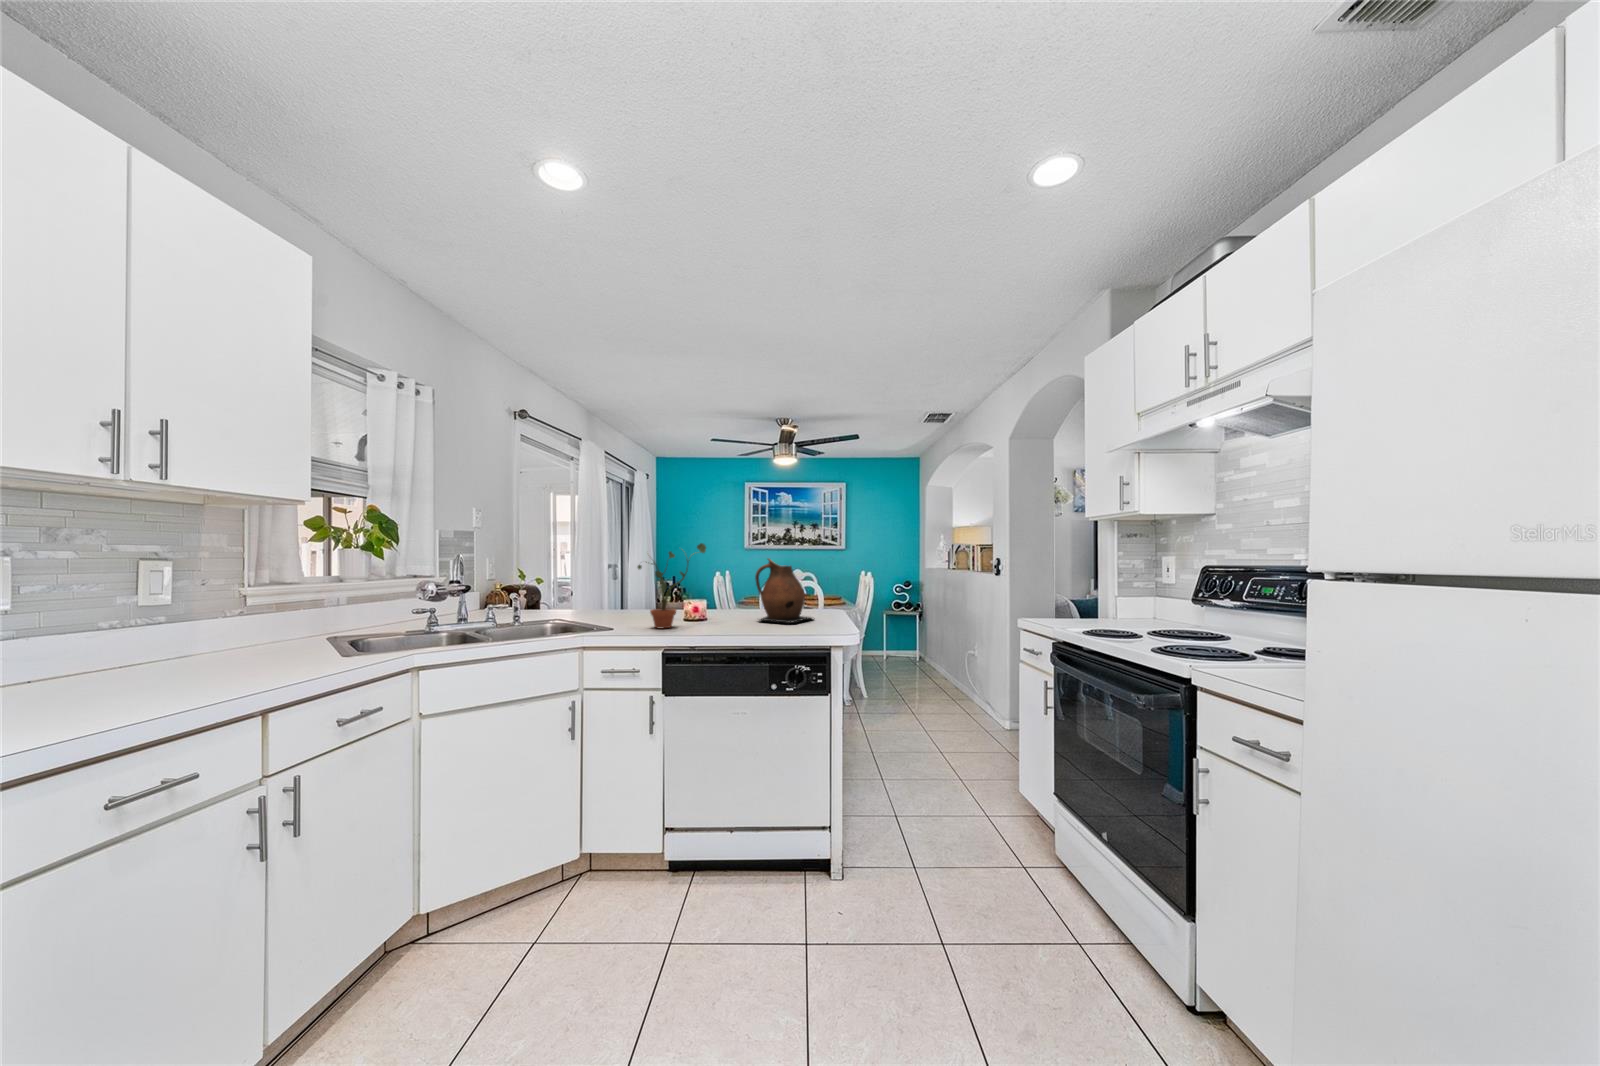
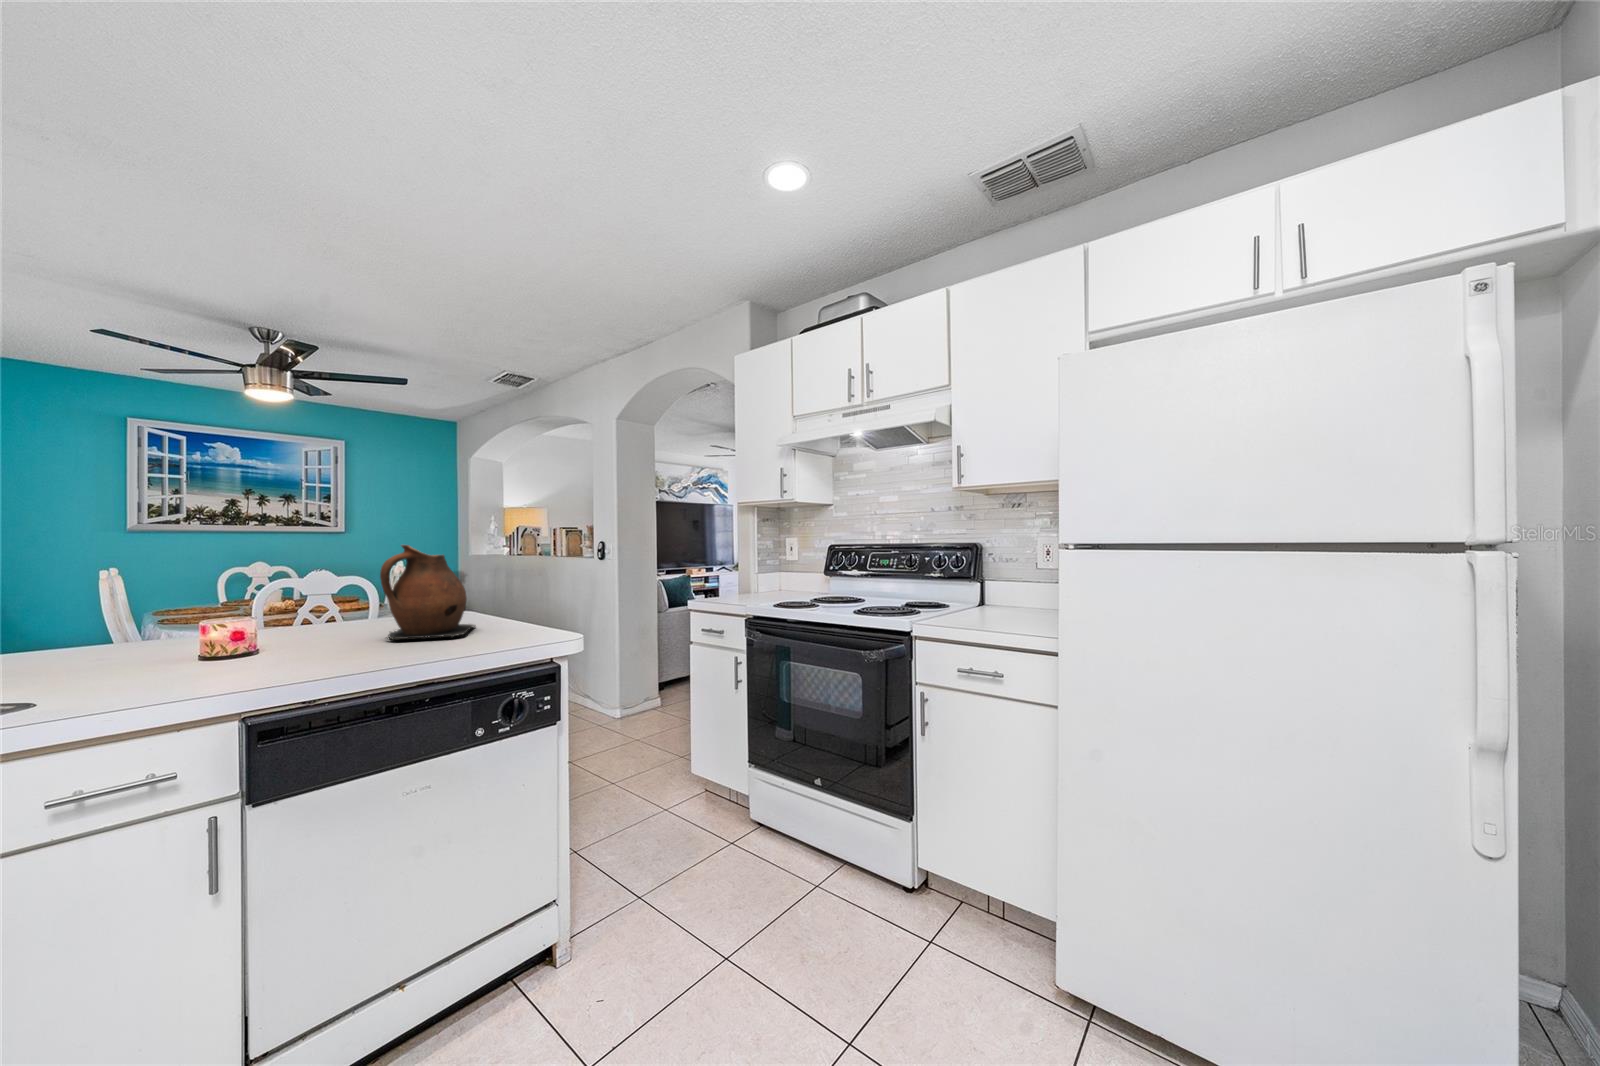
potted plant: present [638,543,706,628] -> none [124,520,285,685]

